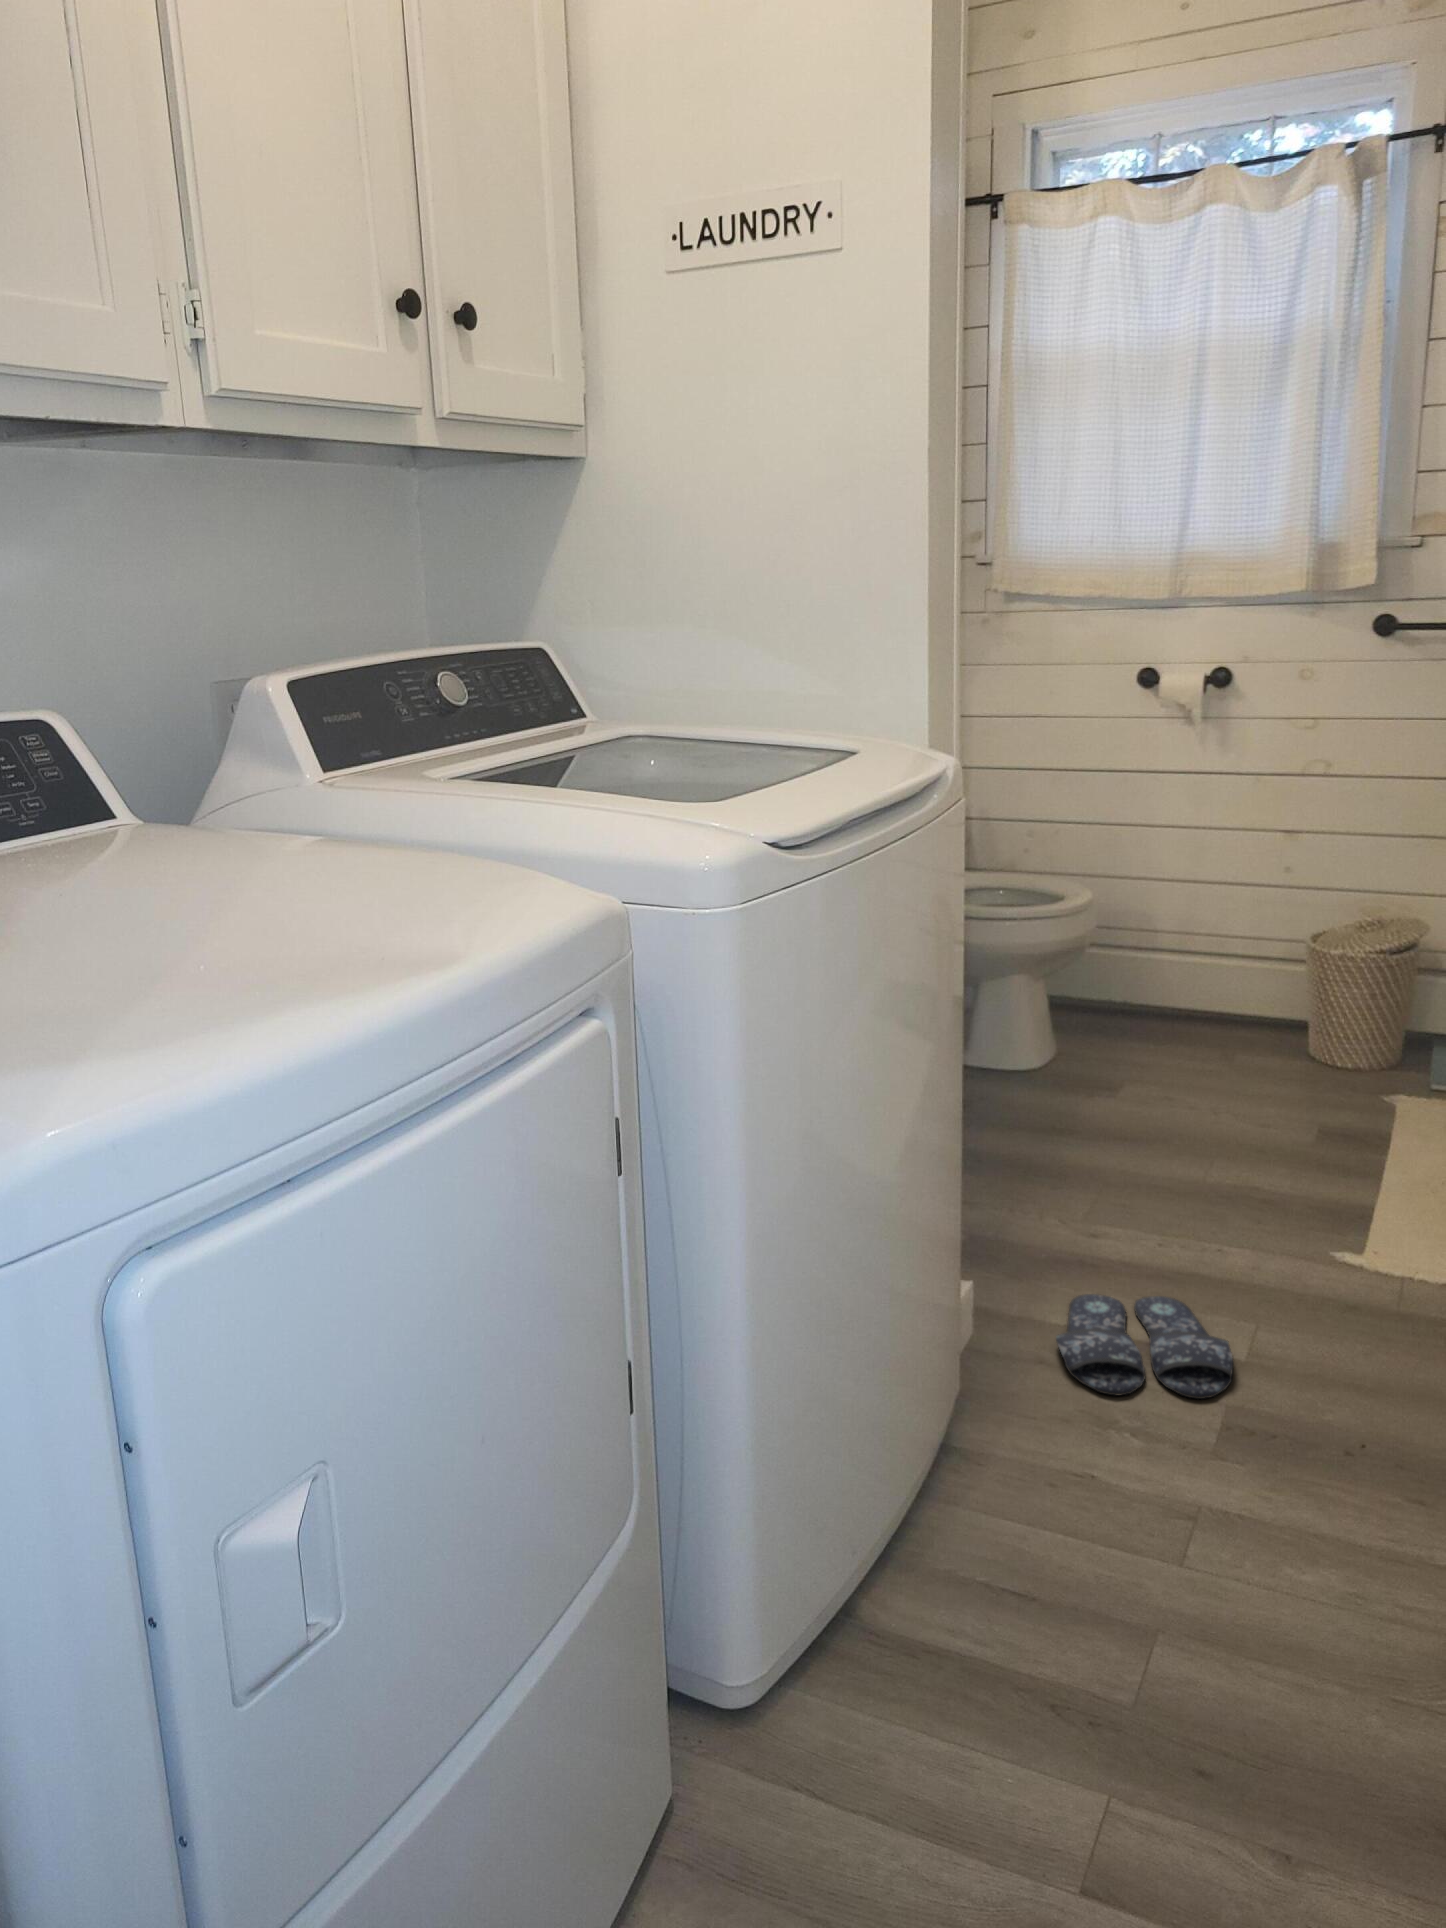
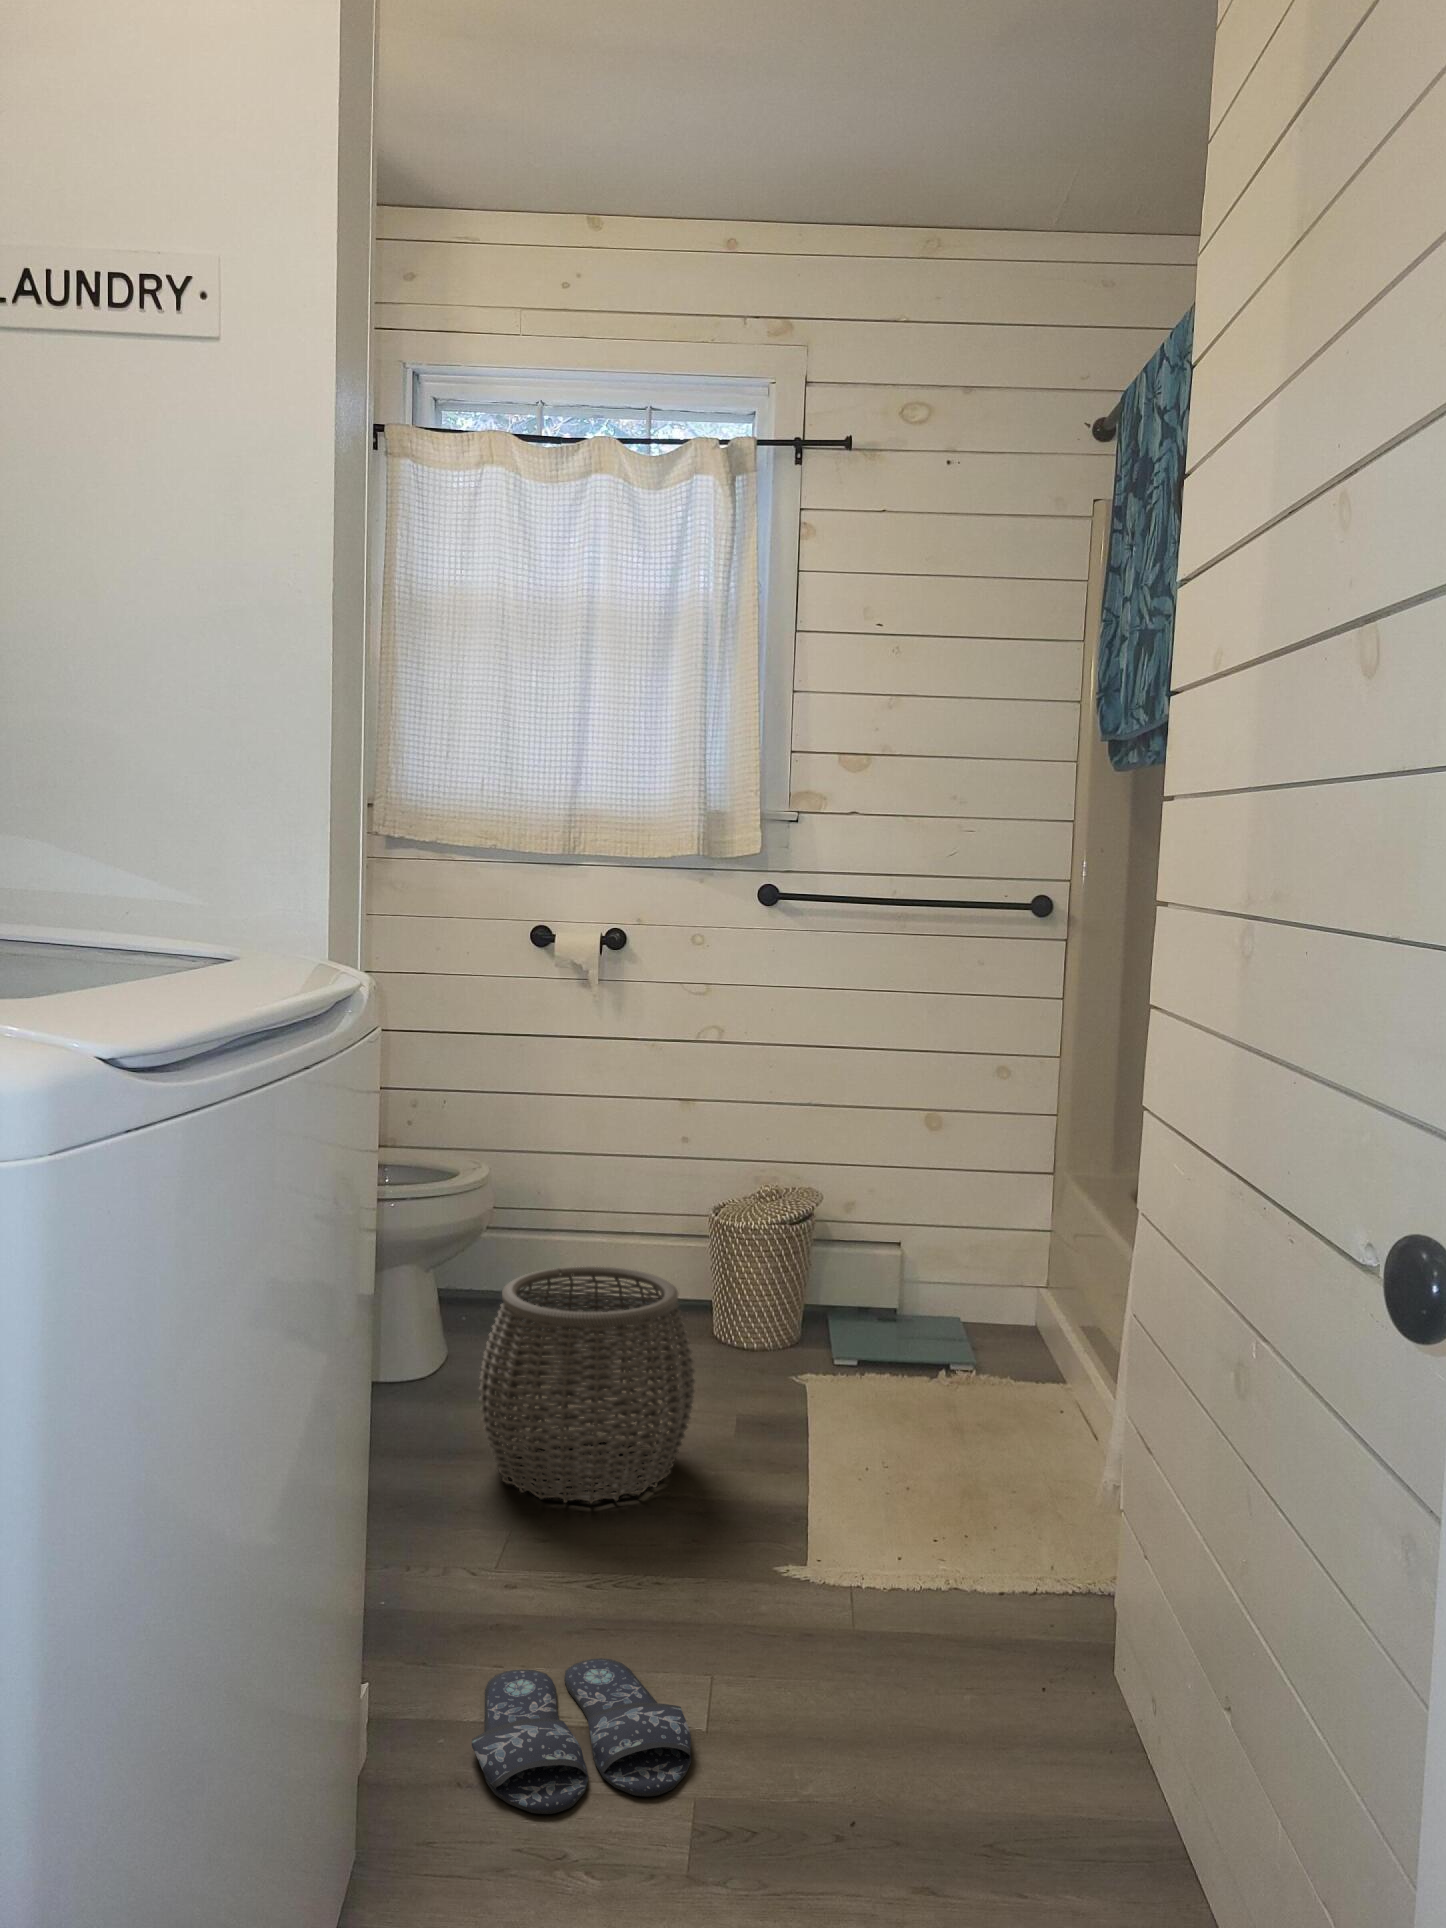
woven basket: none [1078,982,1274,1180] -> present [479,1266,695,1503]

